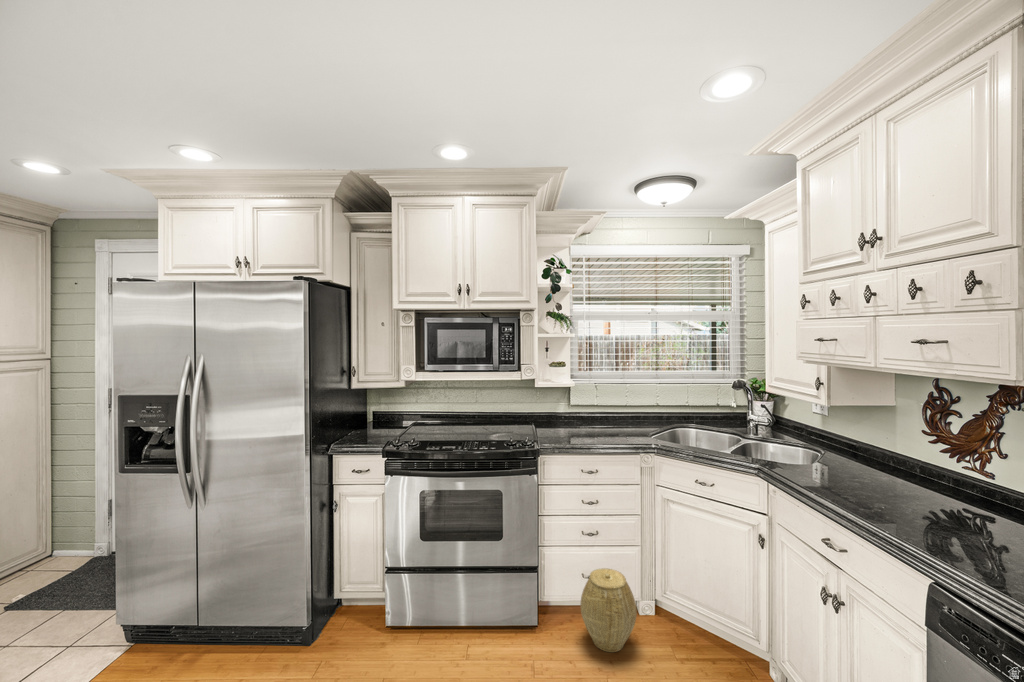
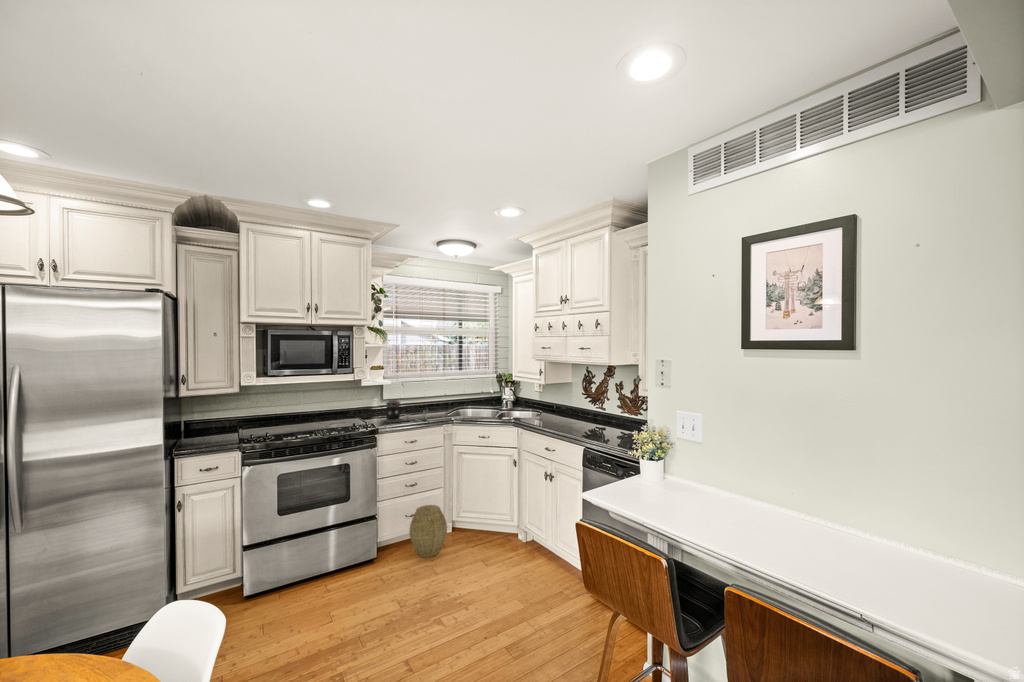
coffee maker: none [564,408,622,442] -> present [386,399,428,423]

